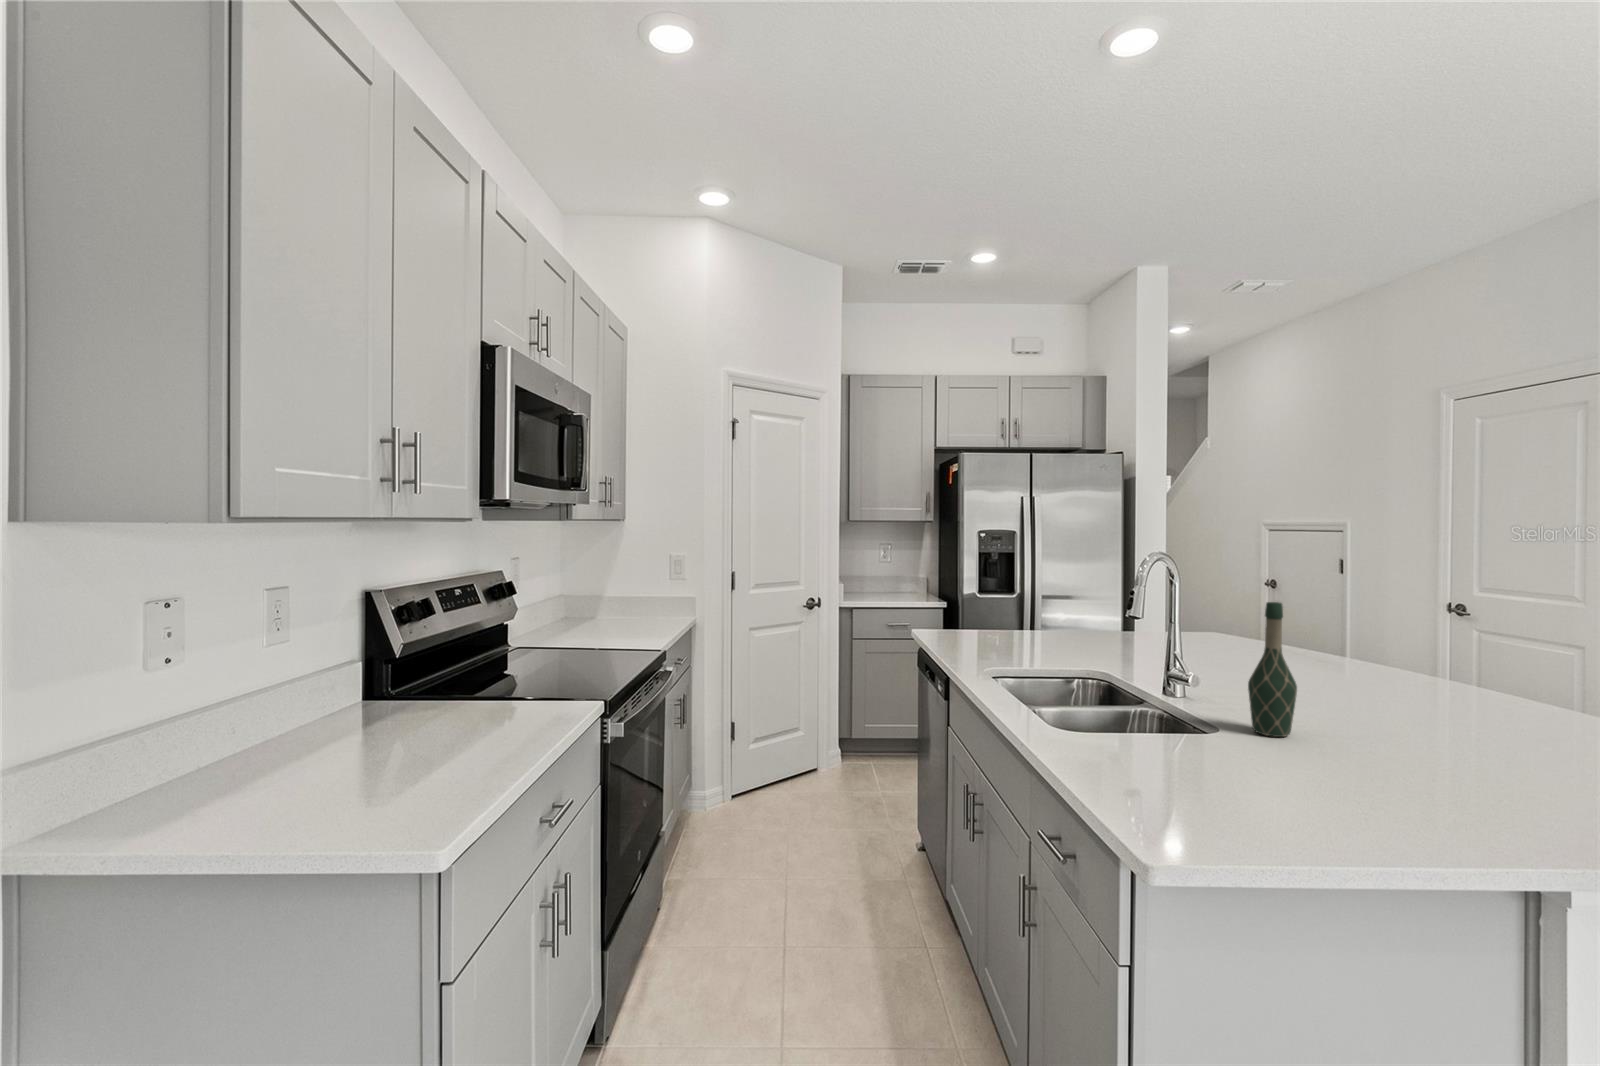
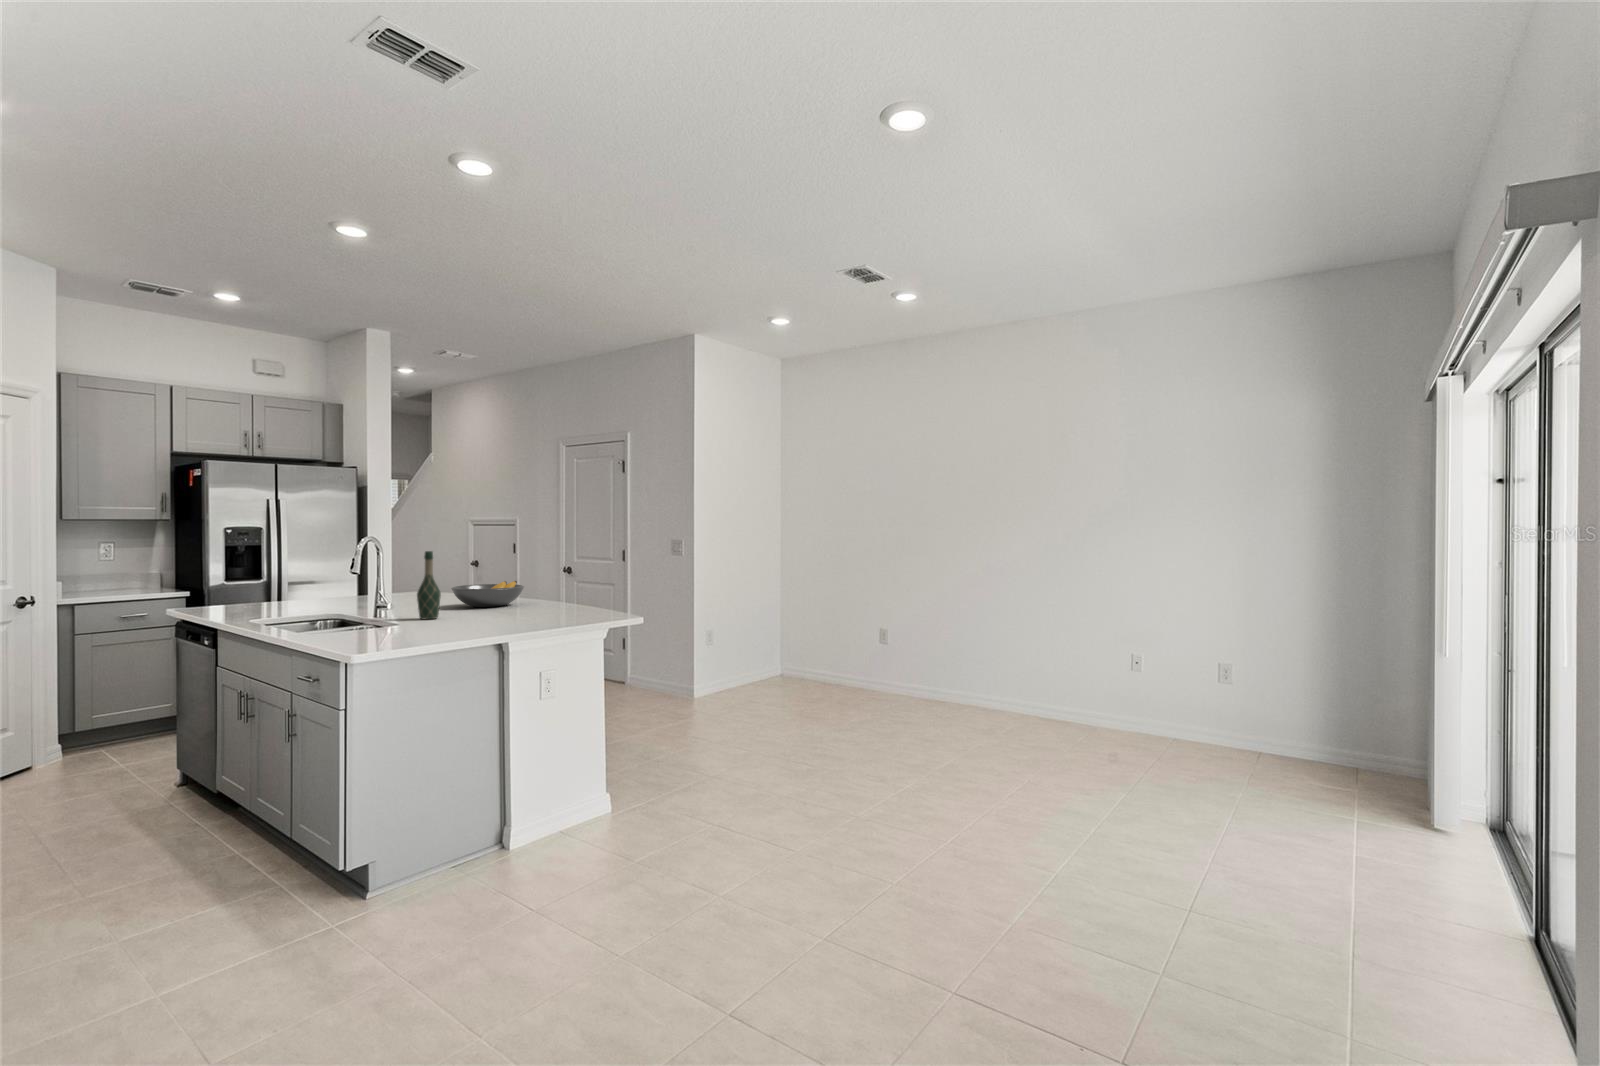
fruit bowl: none [1295,653,1458,707] -> present [451,581,524,607]

